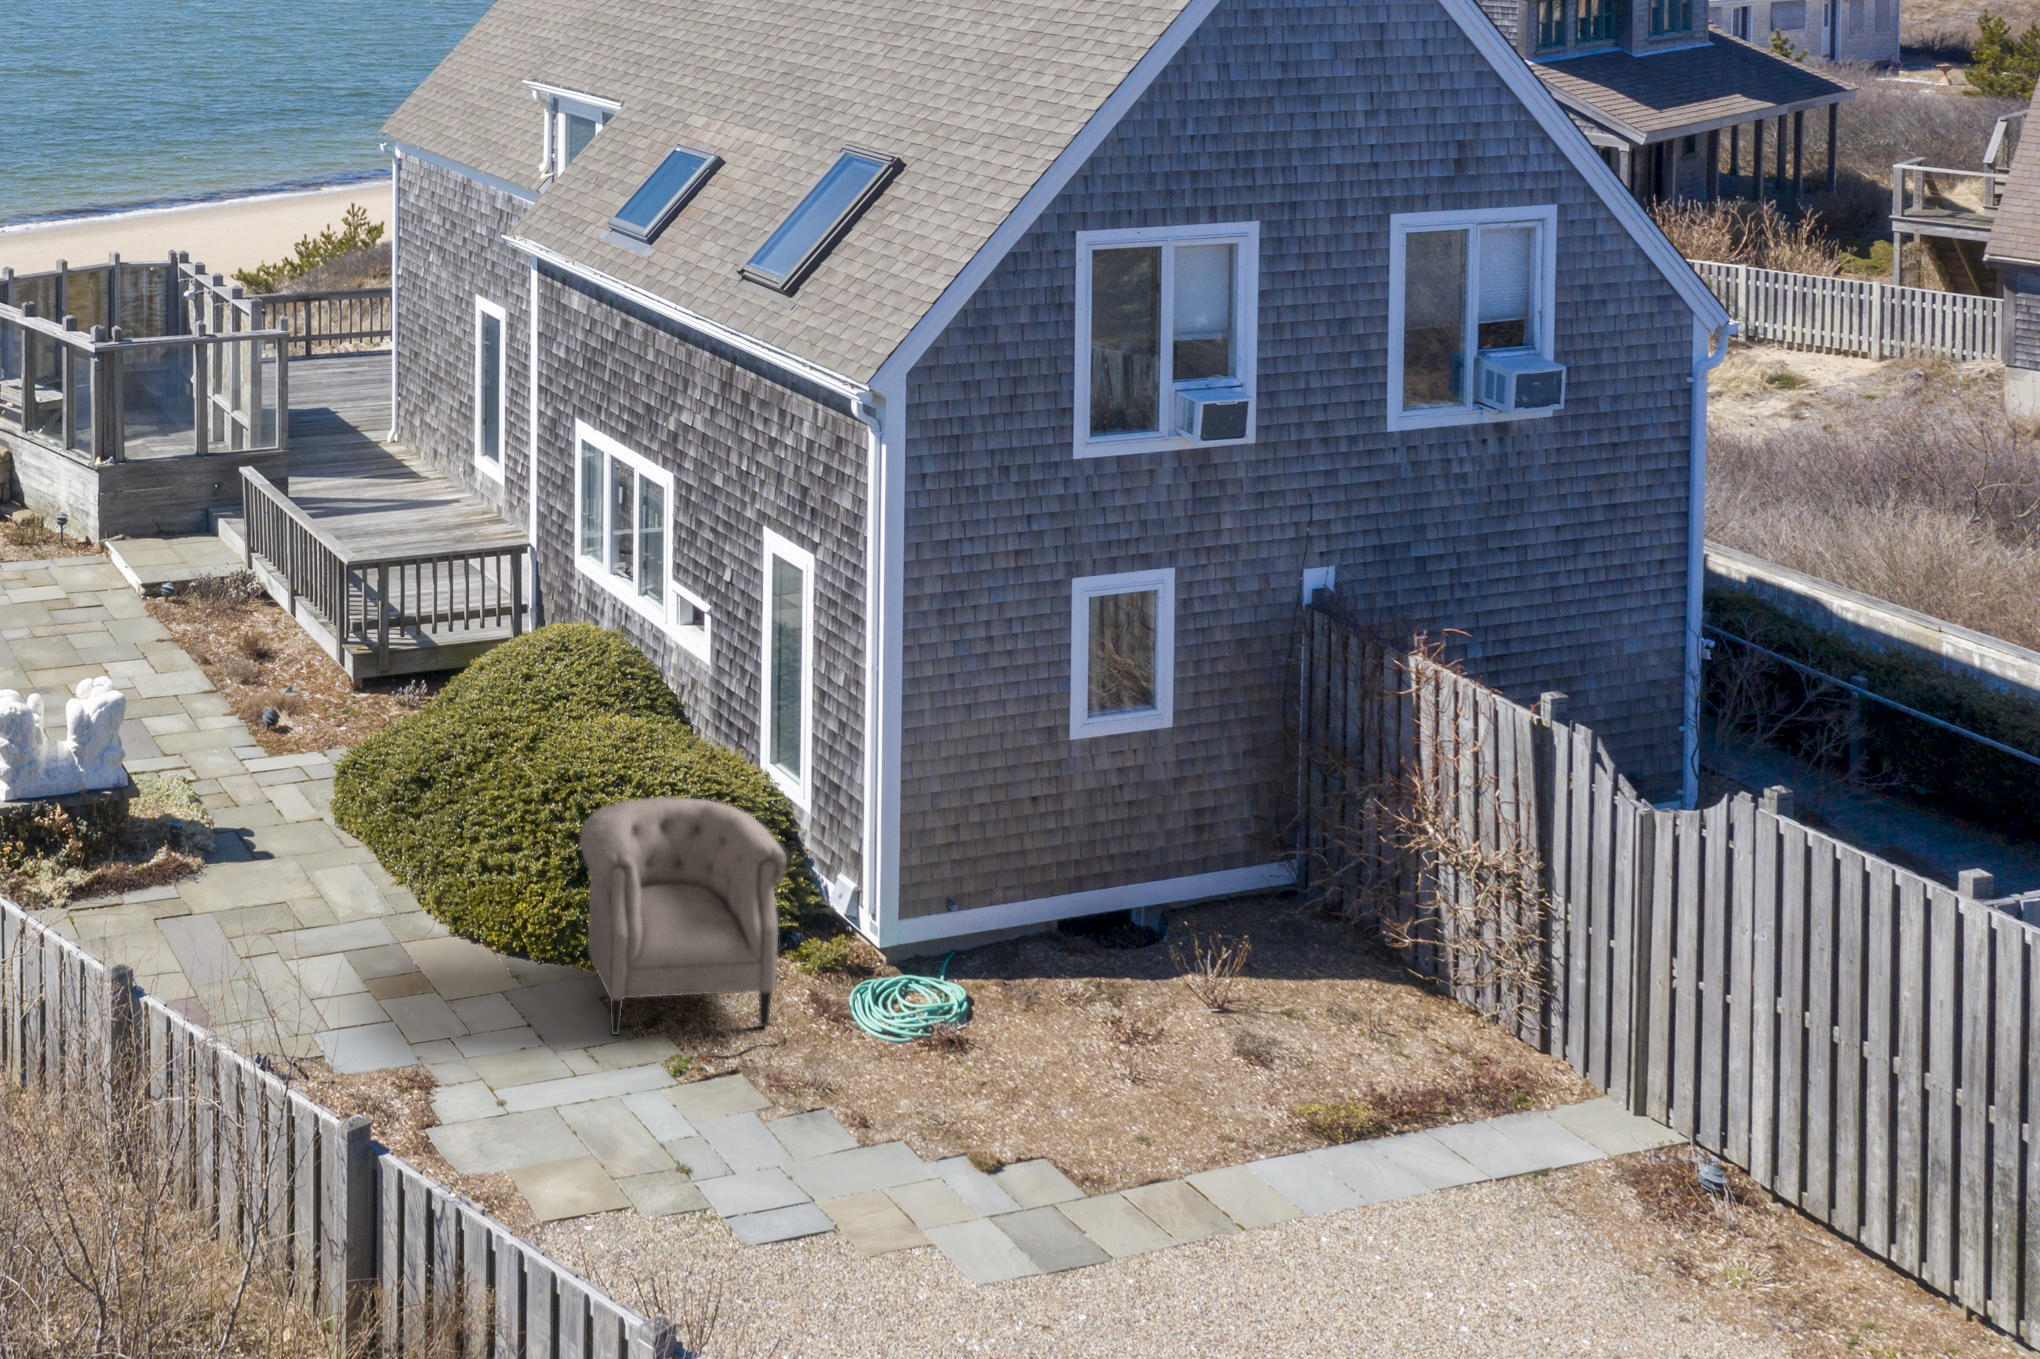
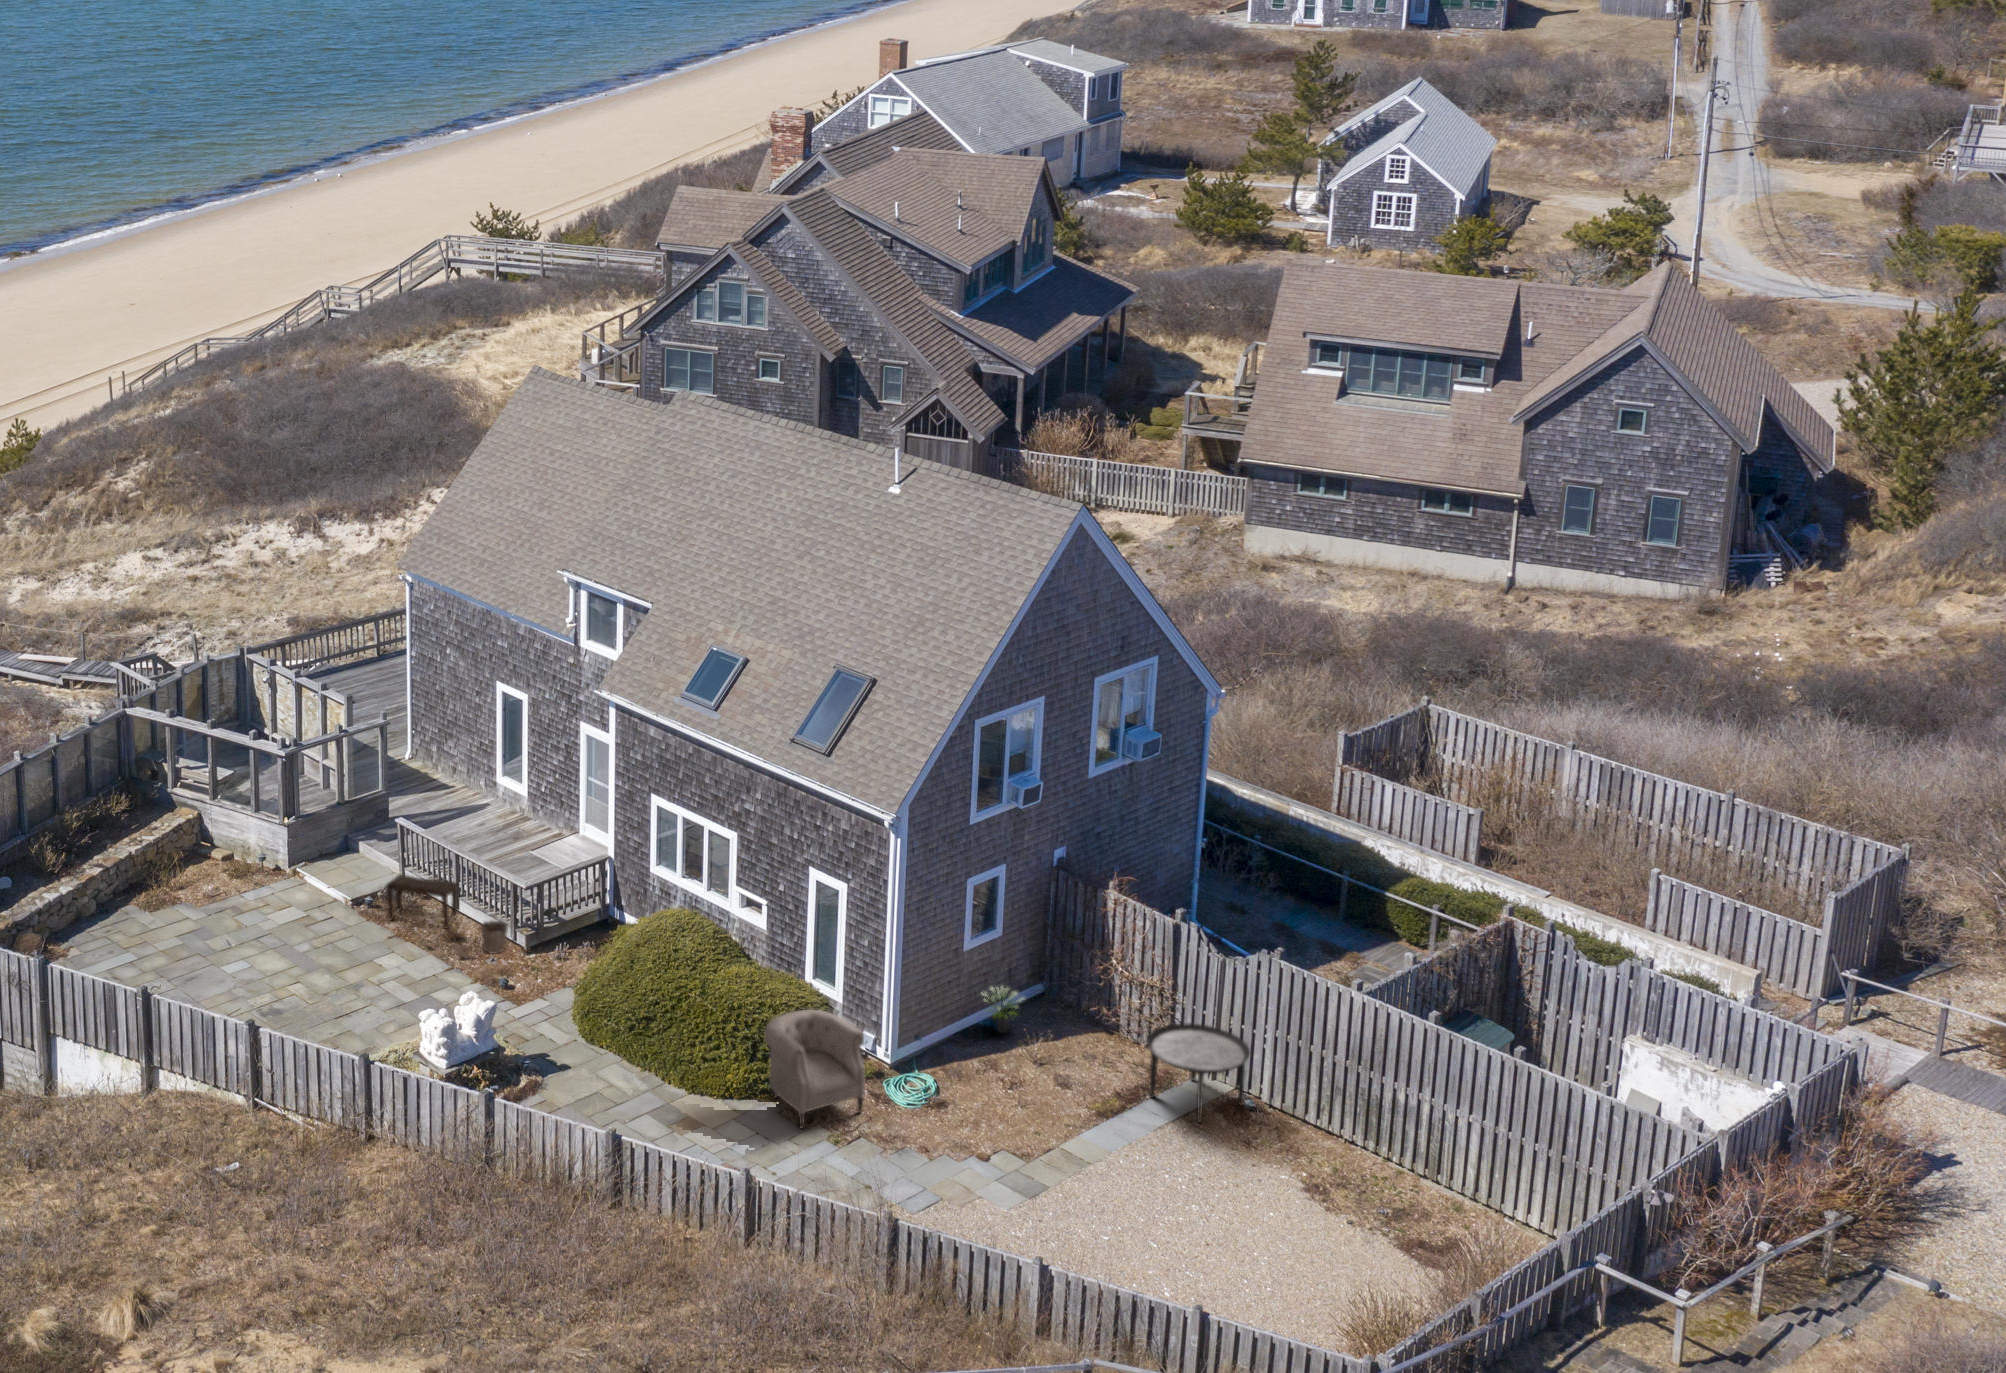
bench: none [181,551,298,642] -> present [386,875,459,928]
bucket: none [285,627,340,683] -> present [481,920,508,954]
potted plant: none [1127,842,1222,942] -> present [983,987,1023,1033]
round table: none [1454,963,1721,1195] -> present [1146,1023,1250,1123]

